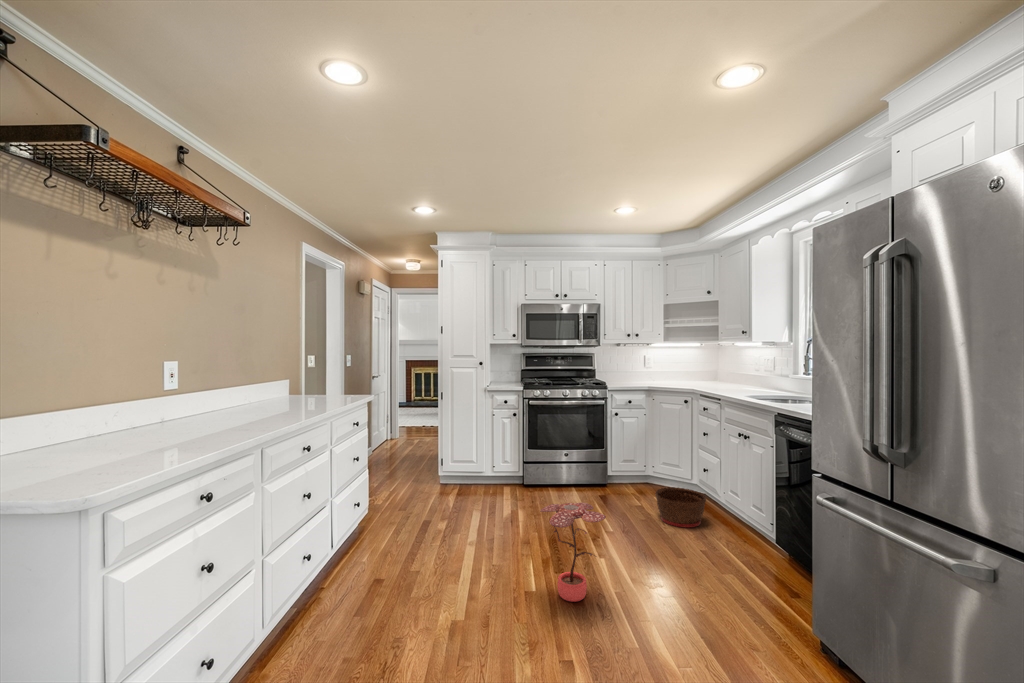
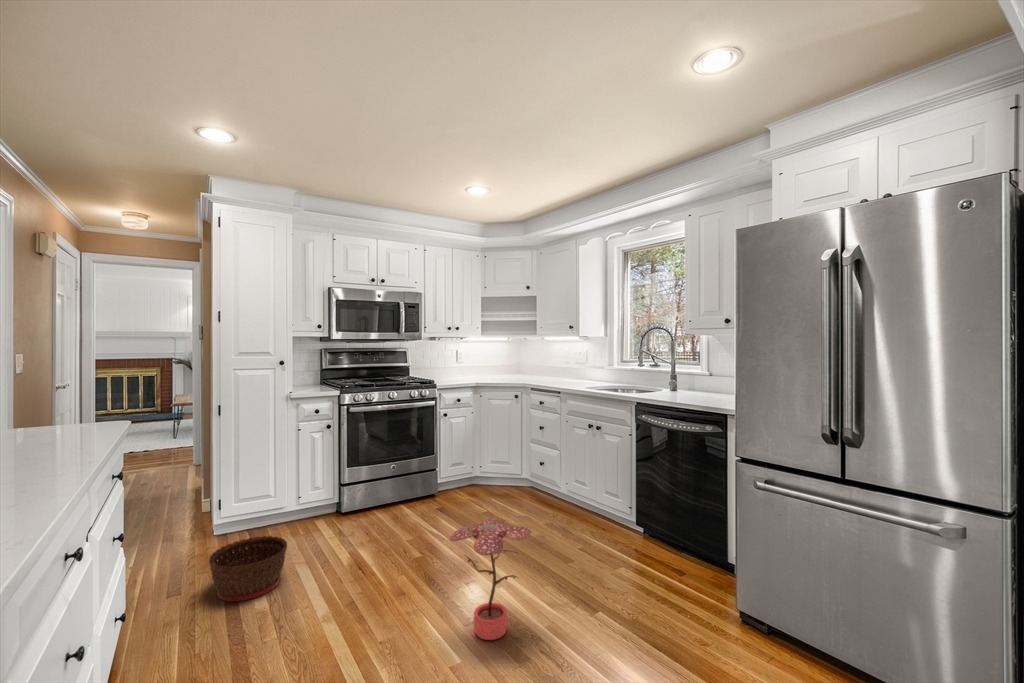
basket: present [655,487,706,528] -> present [209,536,287,602]

